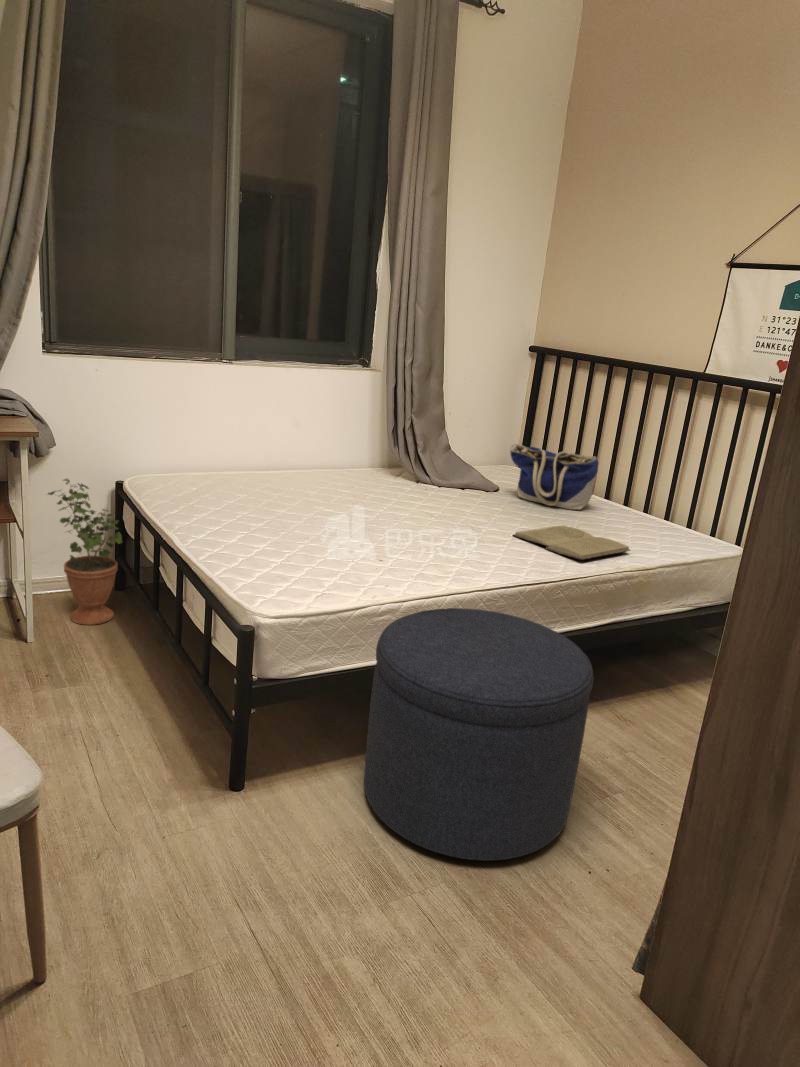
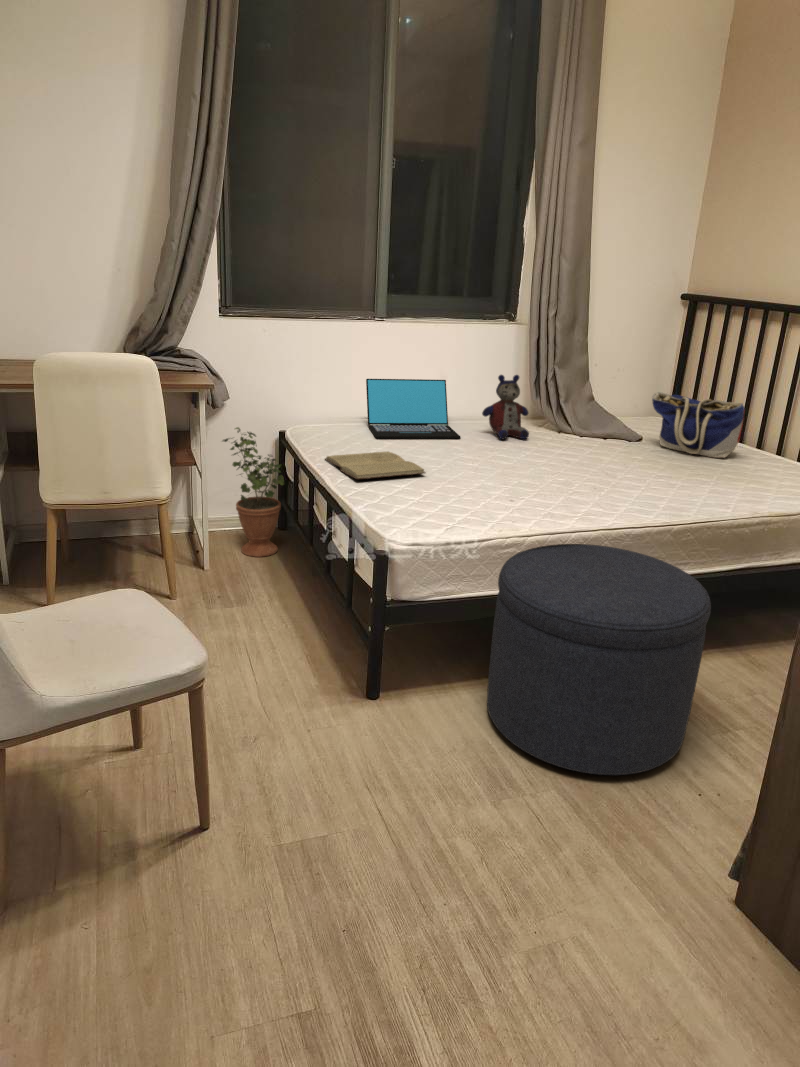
stuffed bear: none [340,423,389,491] -> present [482,375,529,440]
laptop: none [213,424,318,491] -> present [366,379,461,439]
book: present [513,525,630,560] -> present [325,452,425,480]

